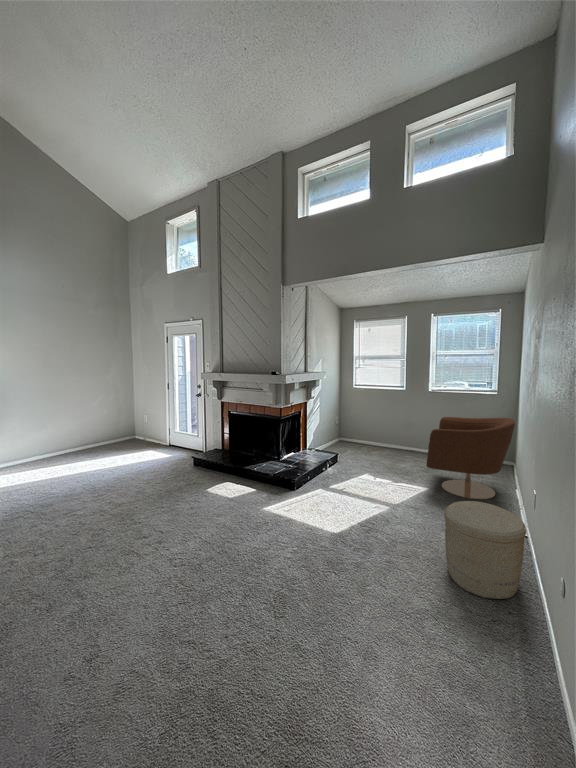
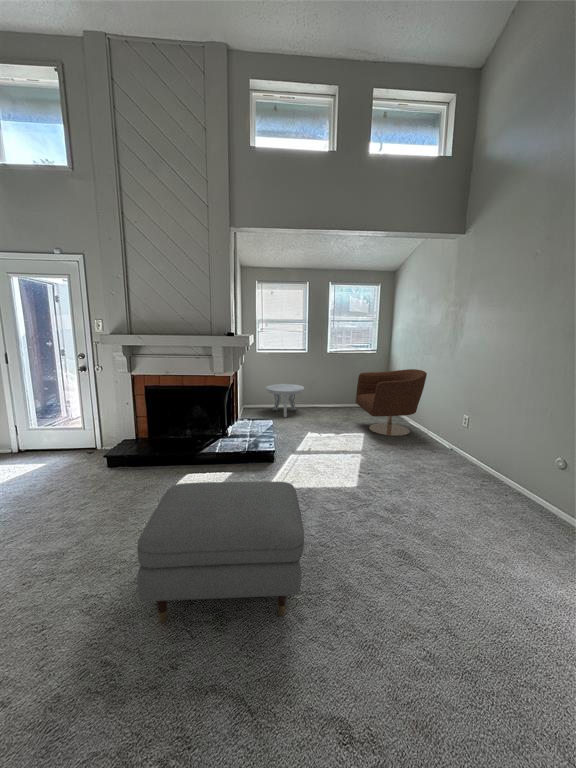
side table: none [354,421,395,455] -> present [266,384,304,417]
ottoman: none [89,480,214,587] -> present [137,481,304,623]
woven basket: present [444,501,526,599] -> none [454,431,517,498]

